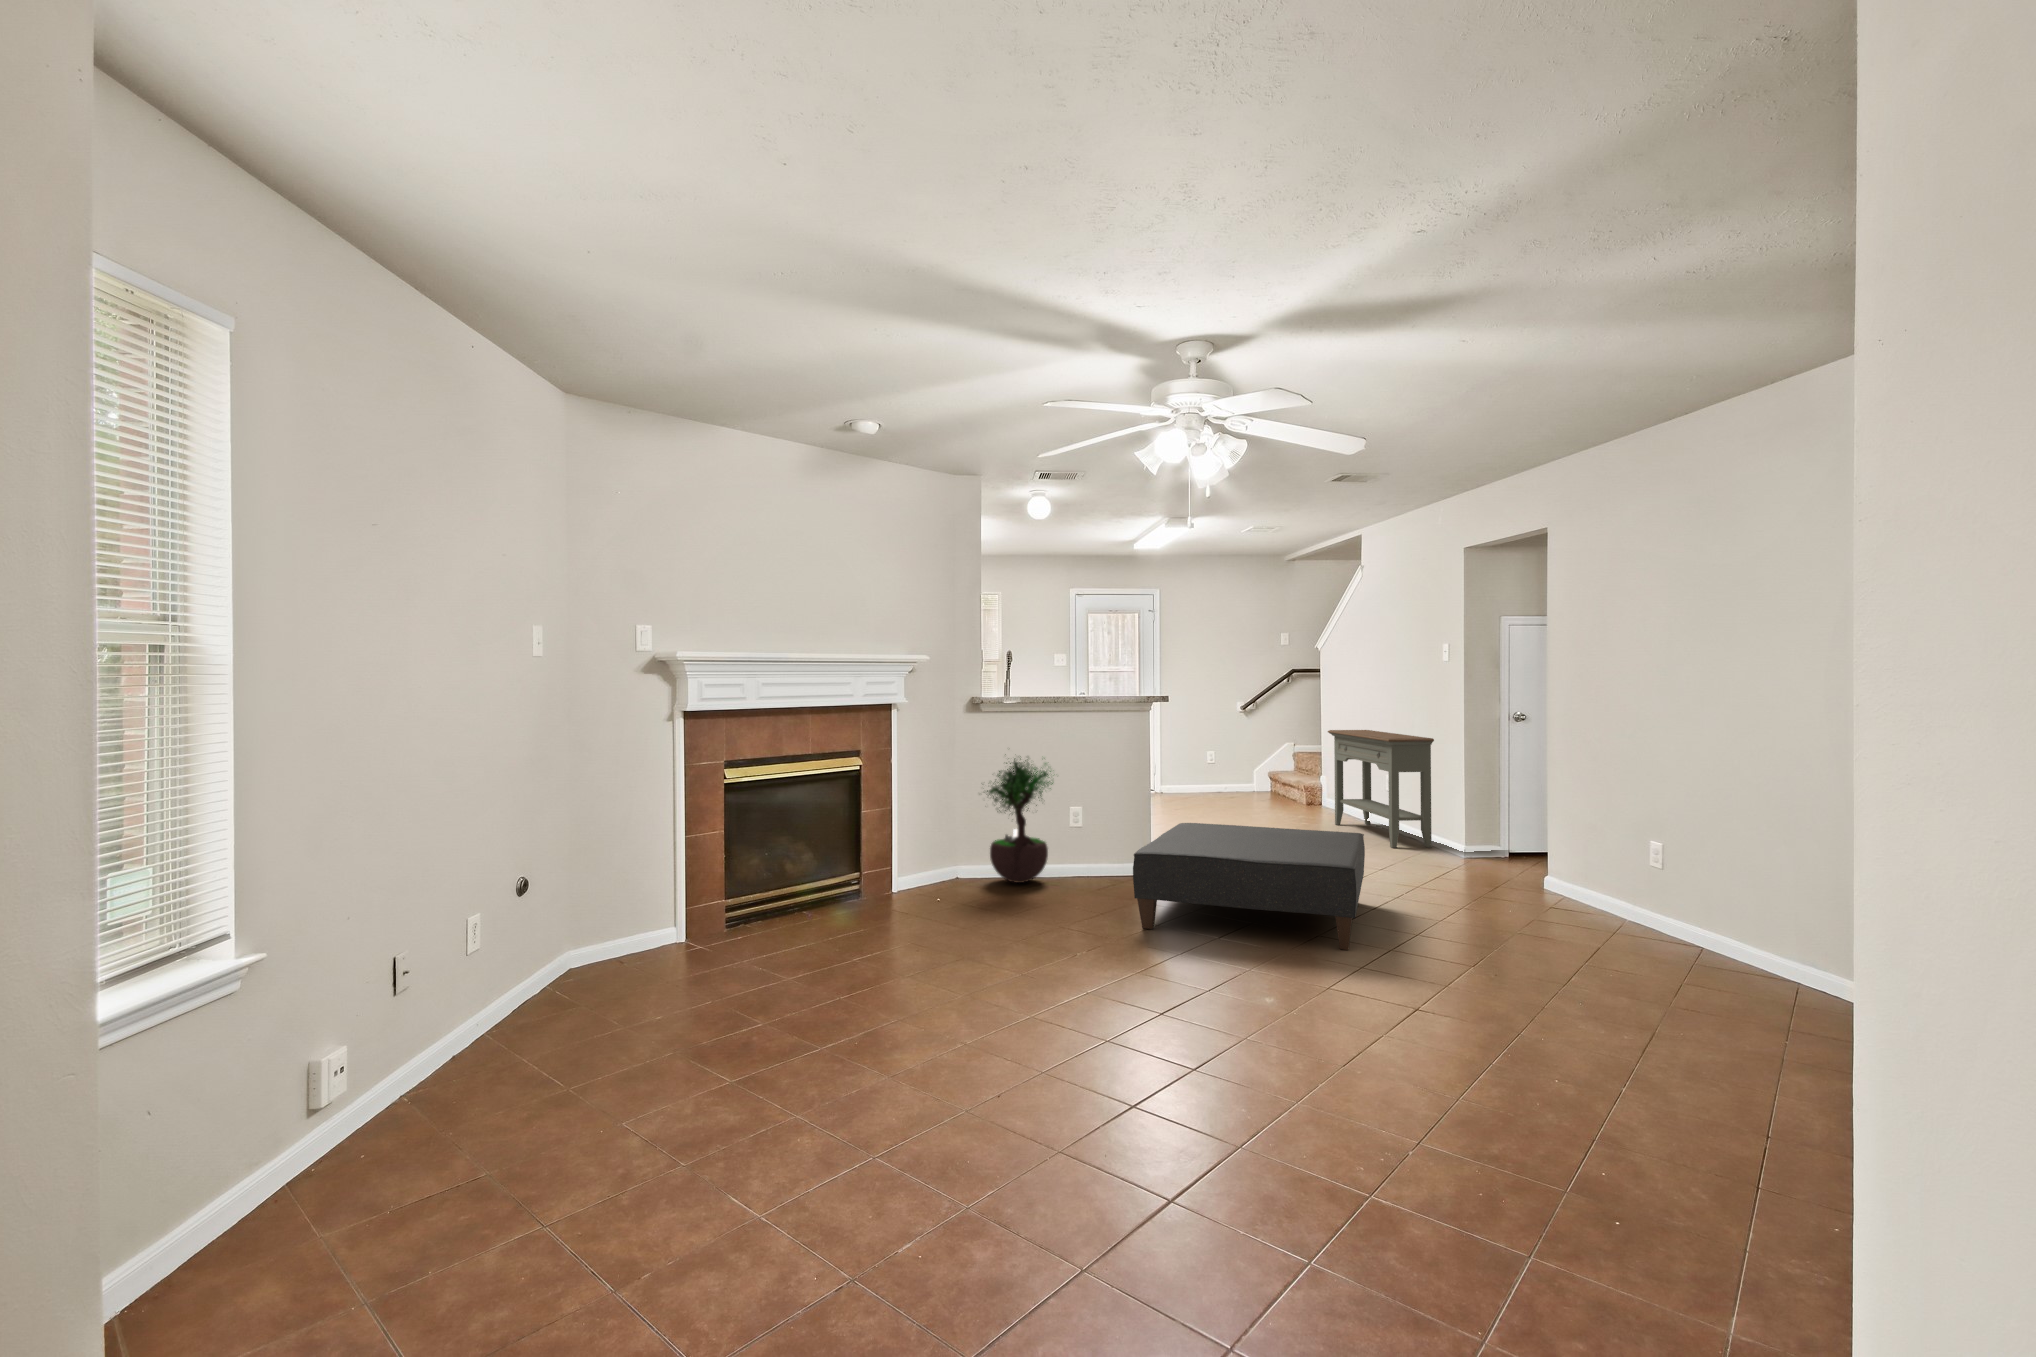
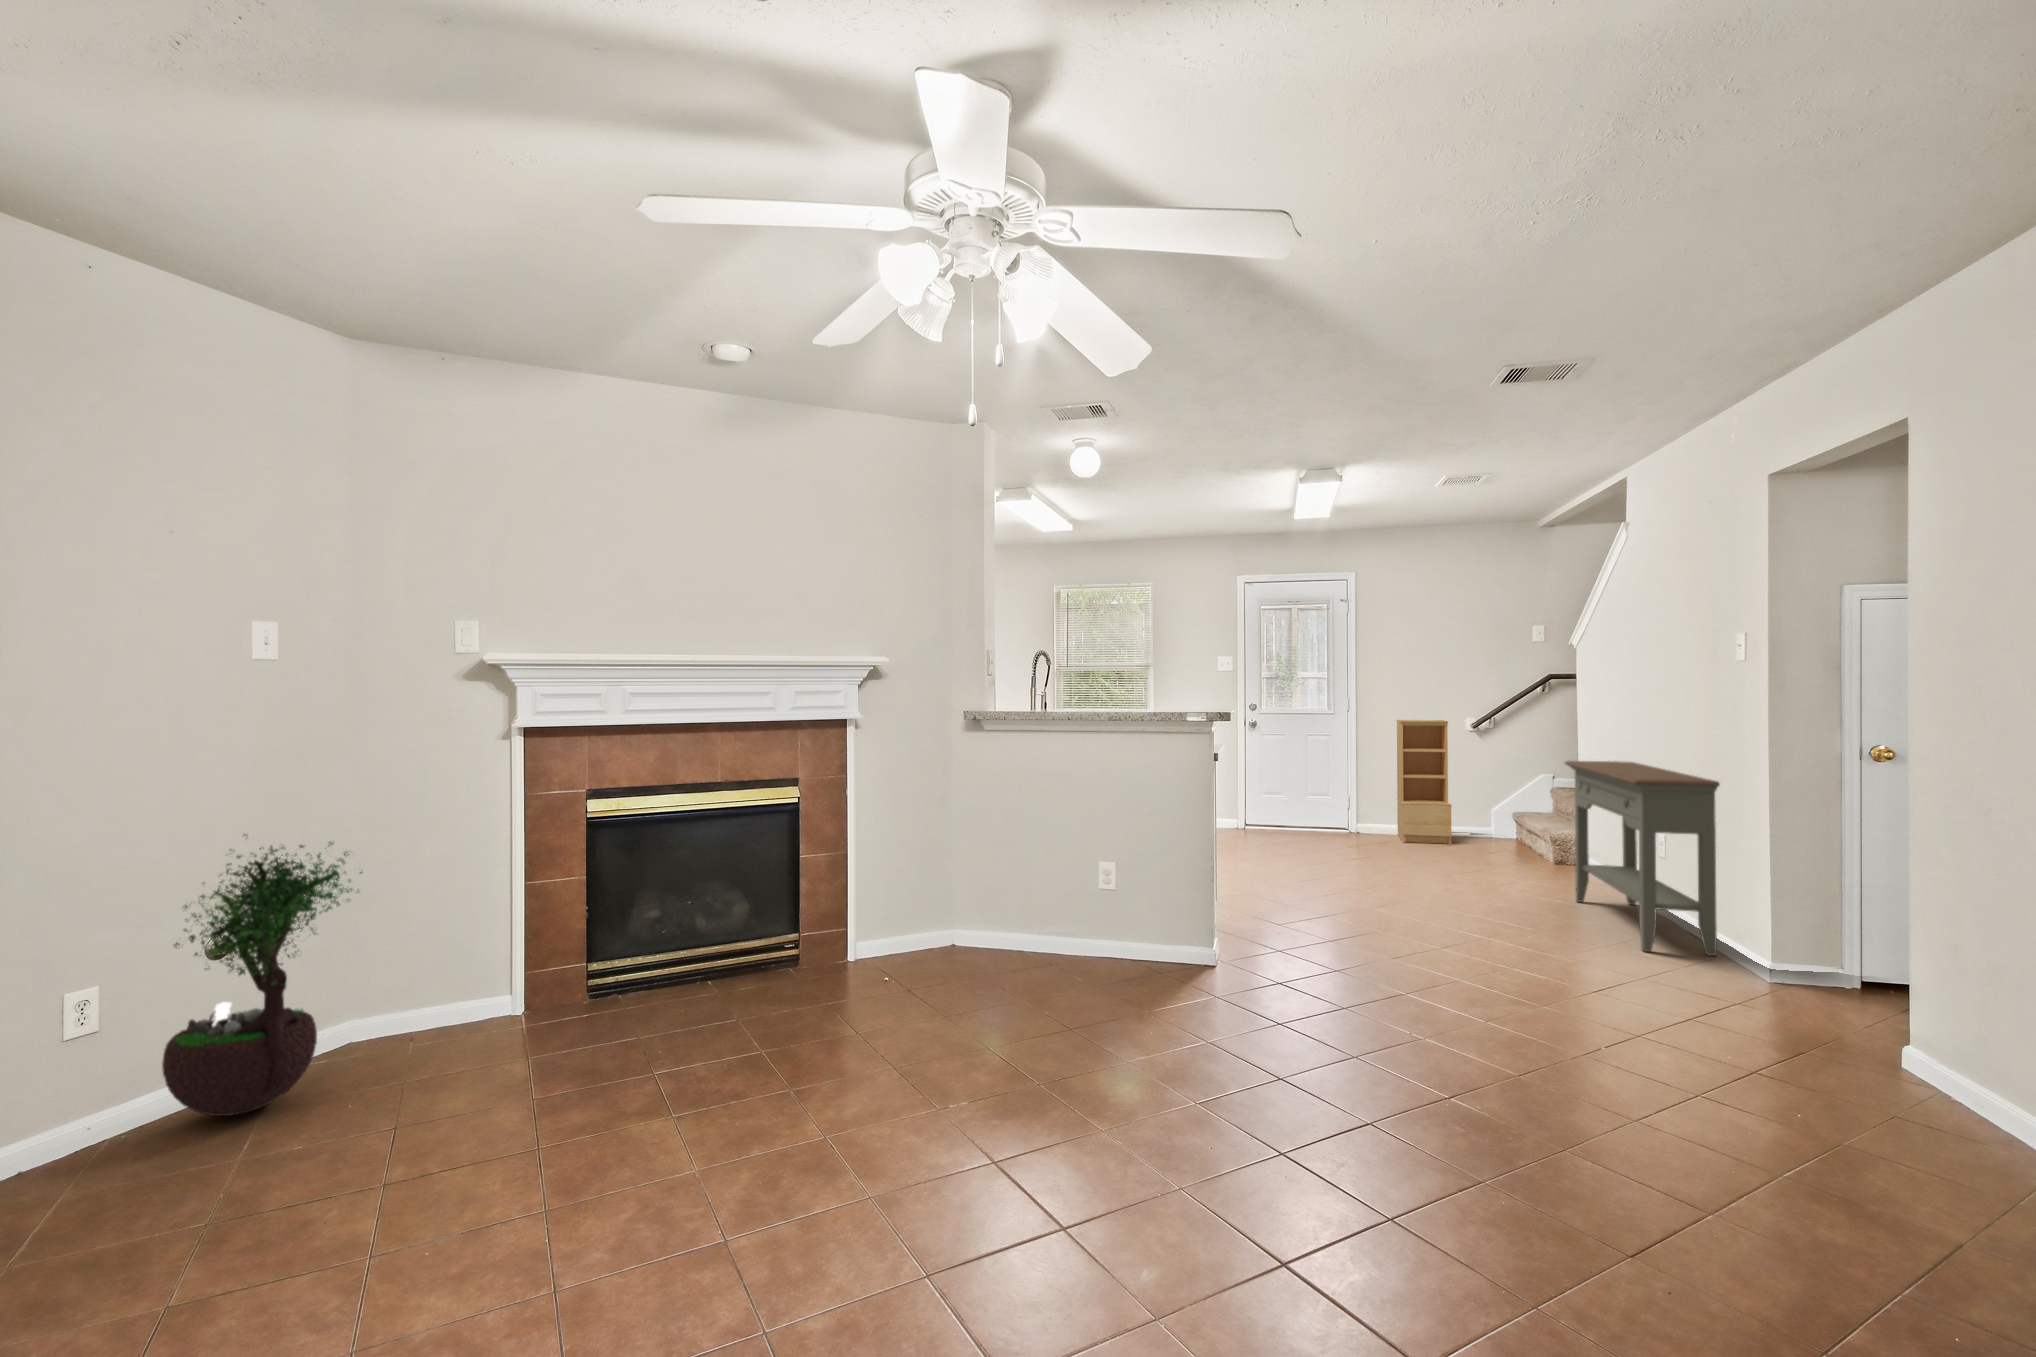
bookshelf: none [1190,706,1232,796] -> present [1397,720,1451,844]
potted tree: present [987,758,1053,883] -> present [162,841,362,1116]
ottoman: present [1133,823,1365,950] -> none [1082,900,1515,1168]

